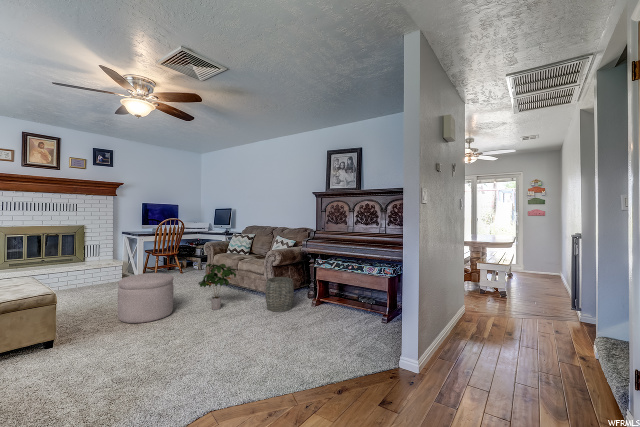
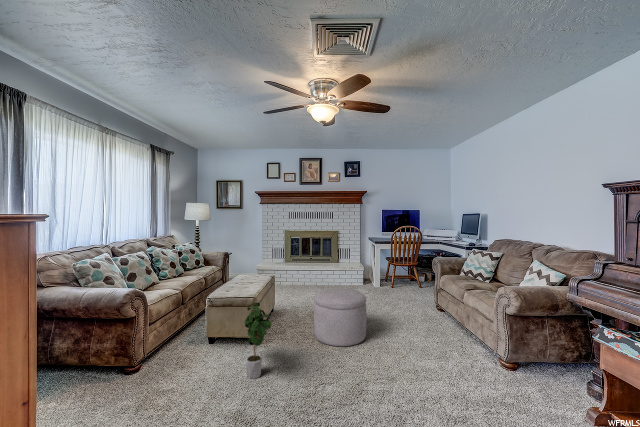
potted plant: present [198,264,236,310] -> present [245,303,271,379]
woven basket: present [265,277,294,312] -> none [481,334,539,405]

